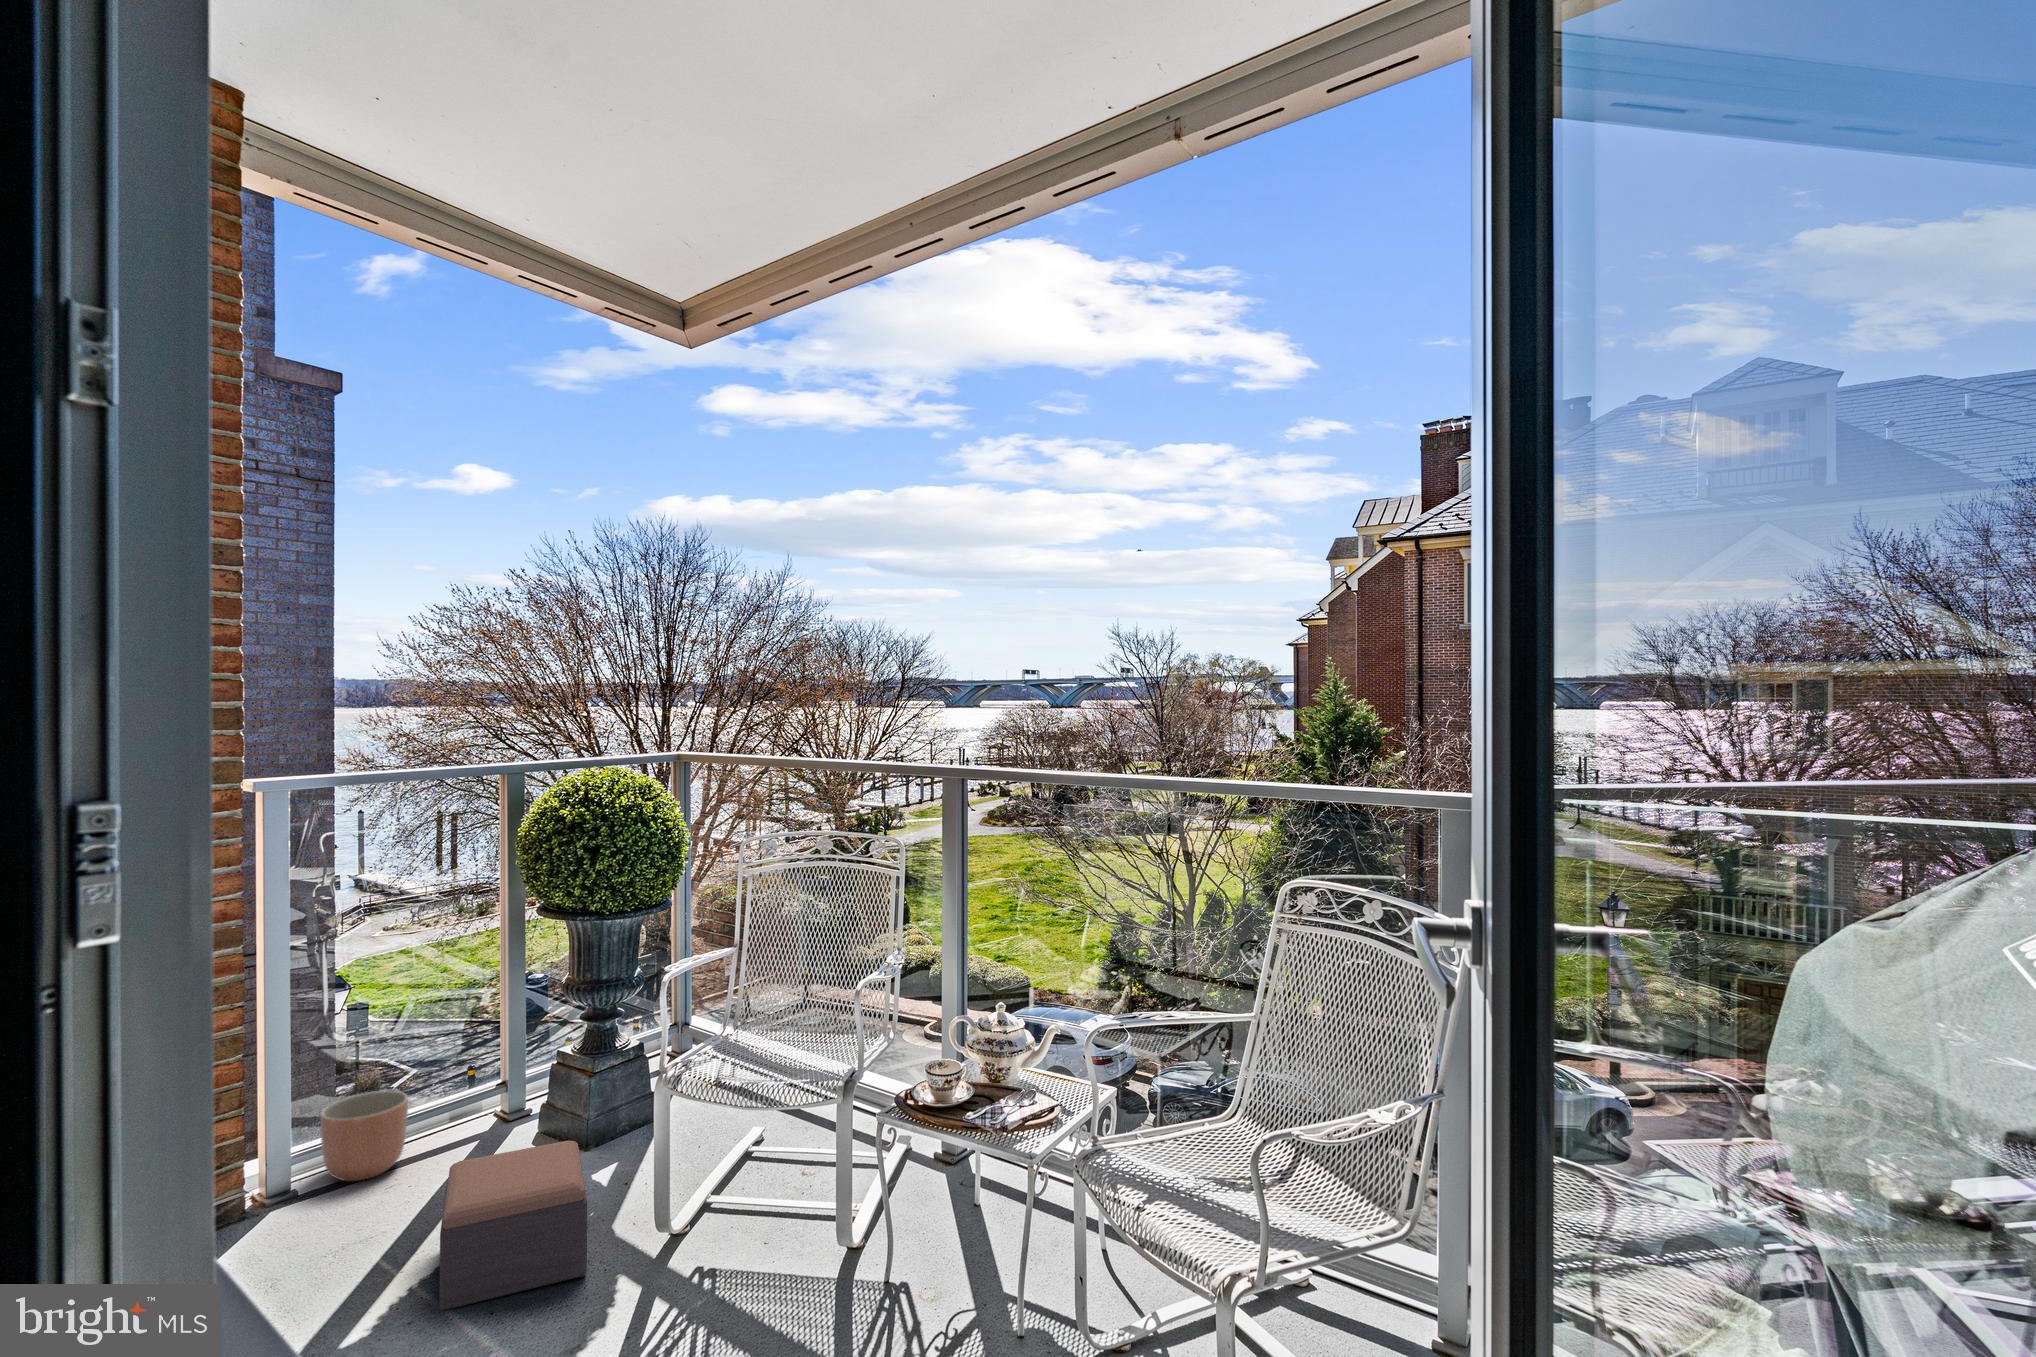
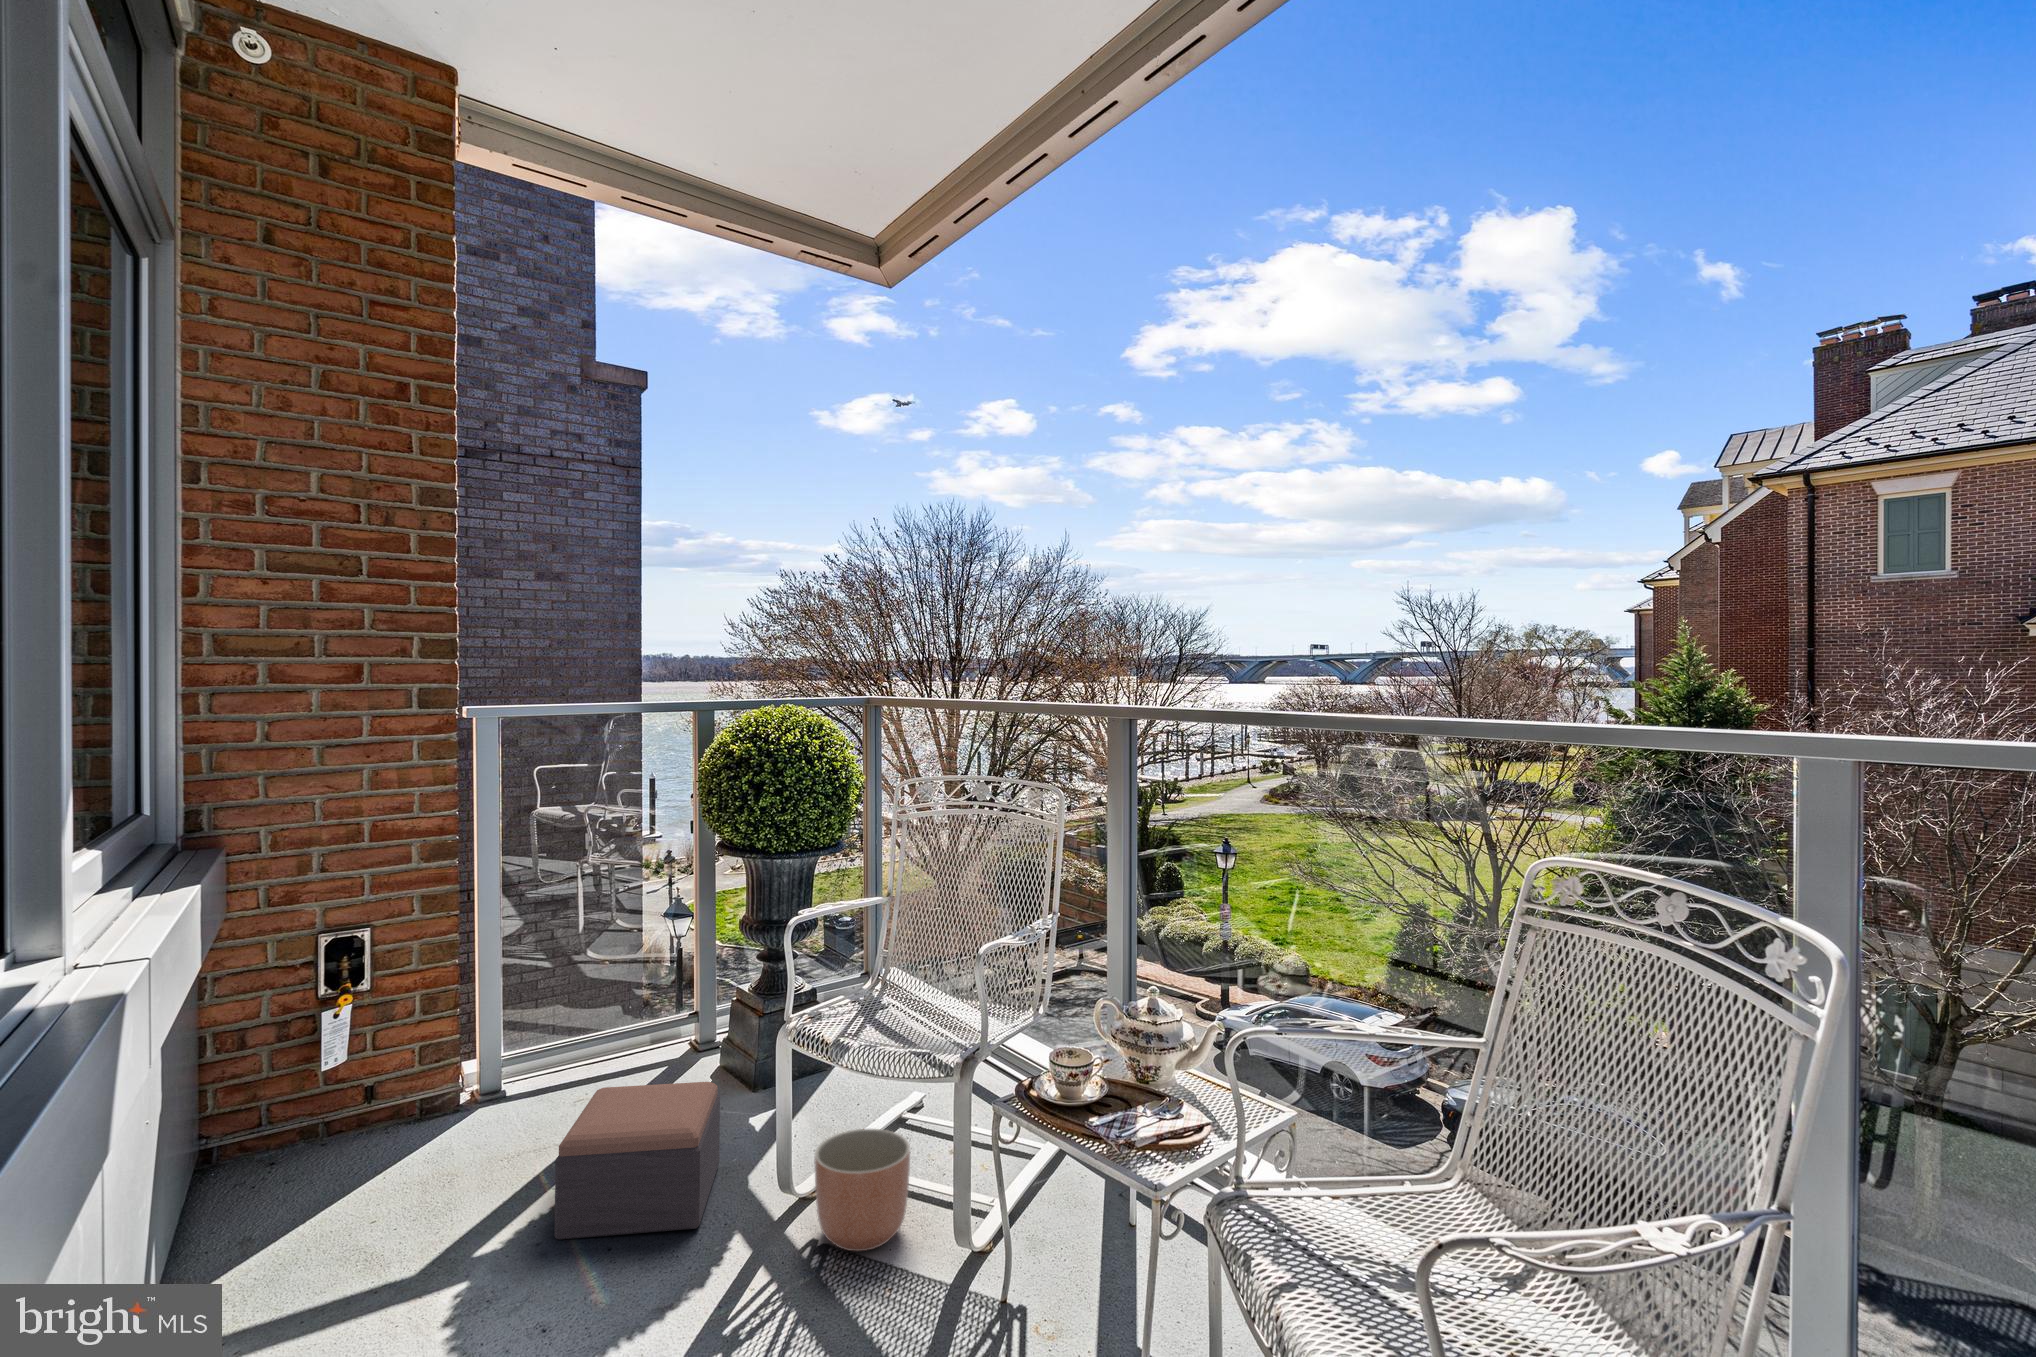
planter: present [321,1090,408,1181] -> present [815,1129,910,1251]

